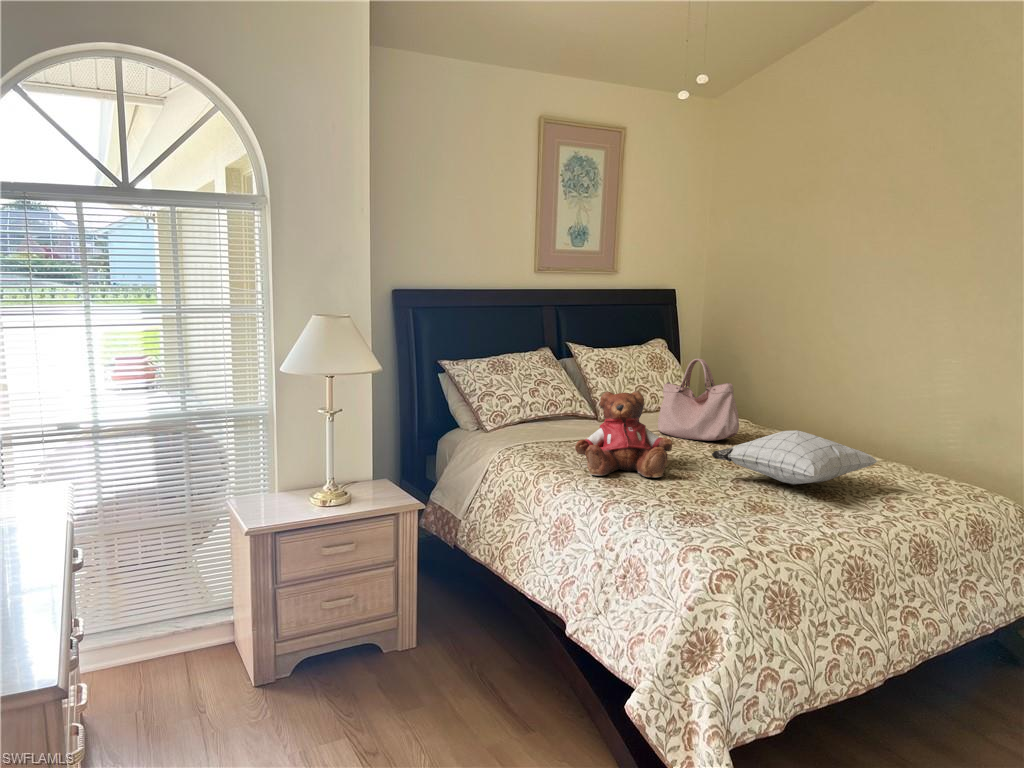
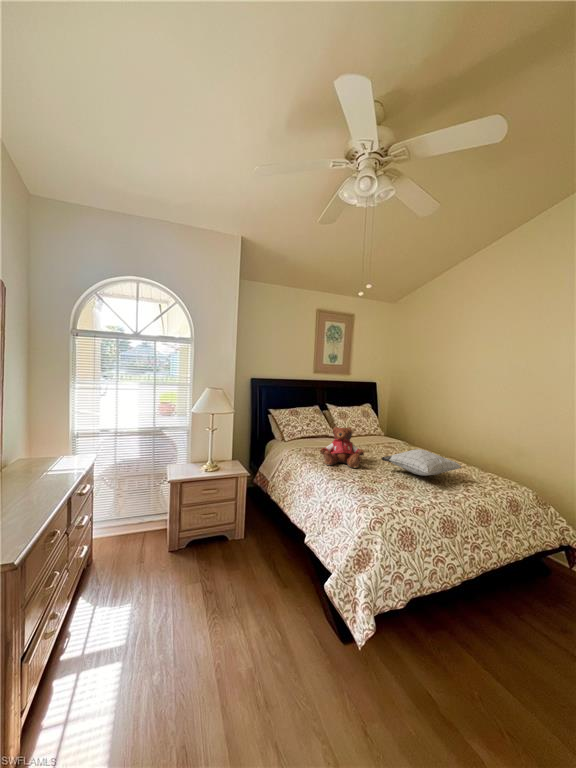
handbag: present [658,359,739,441] -> none [363,413,399,451]

